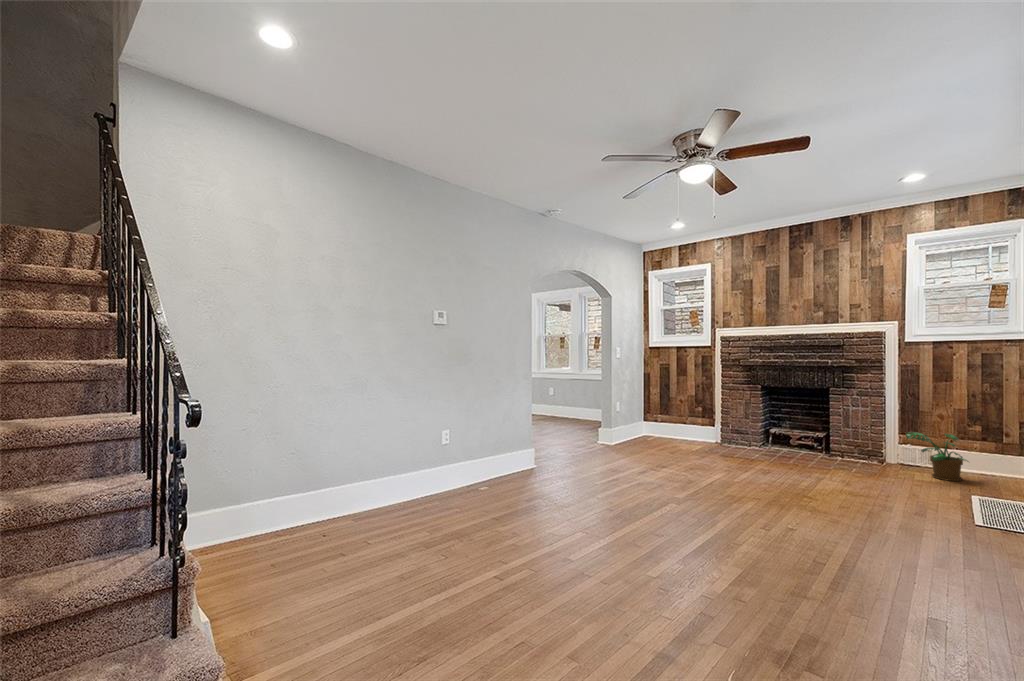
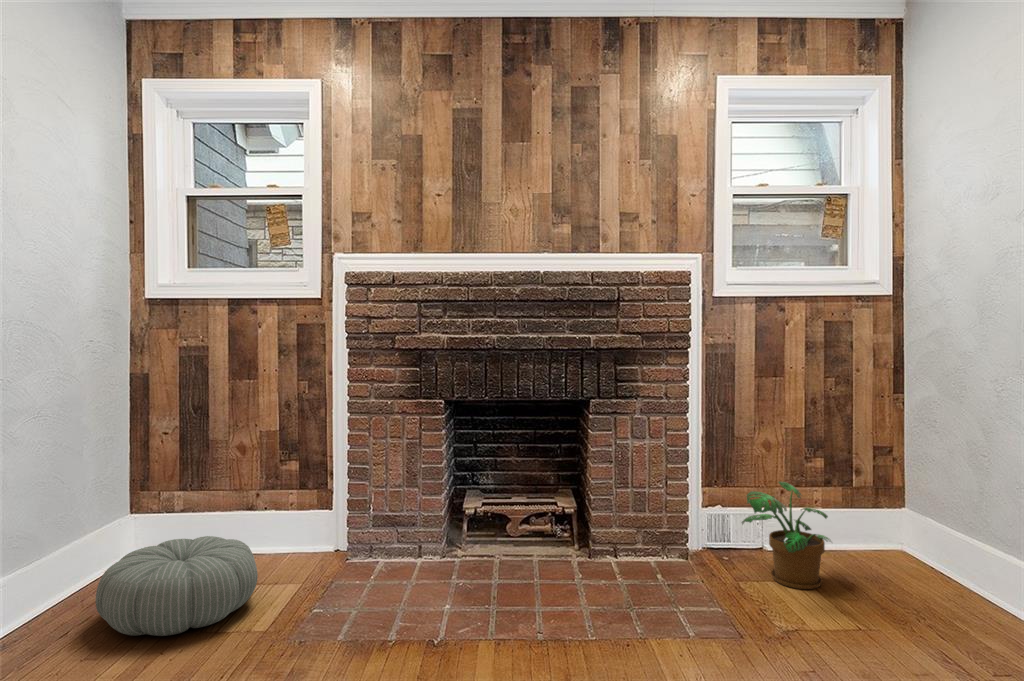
pouf: none [643,425,690,449] -> present [96,536,258,636]

